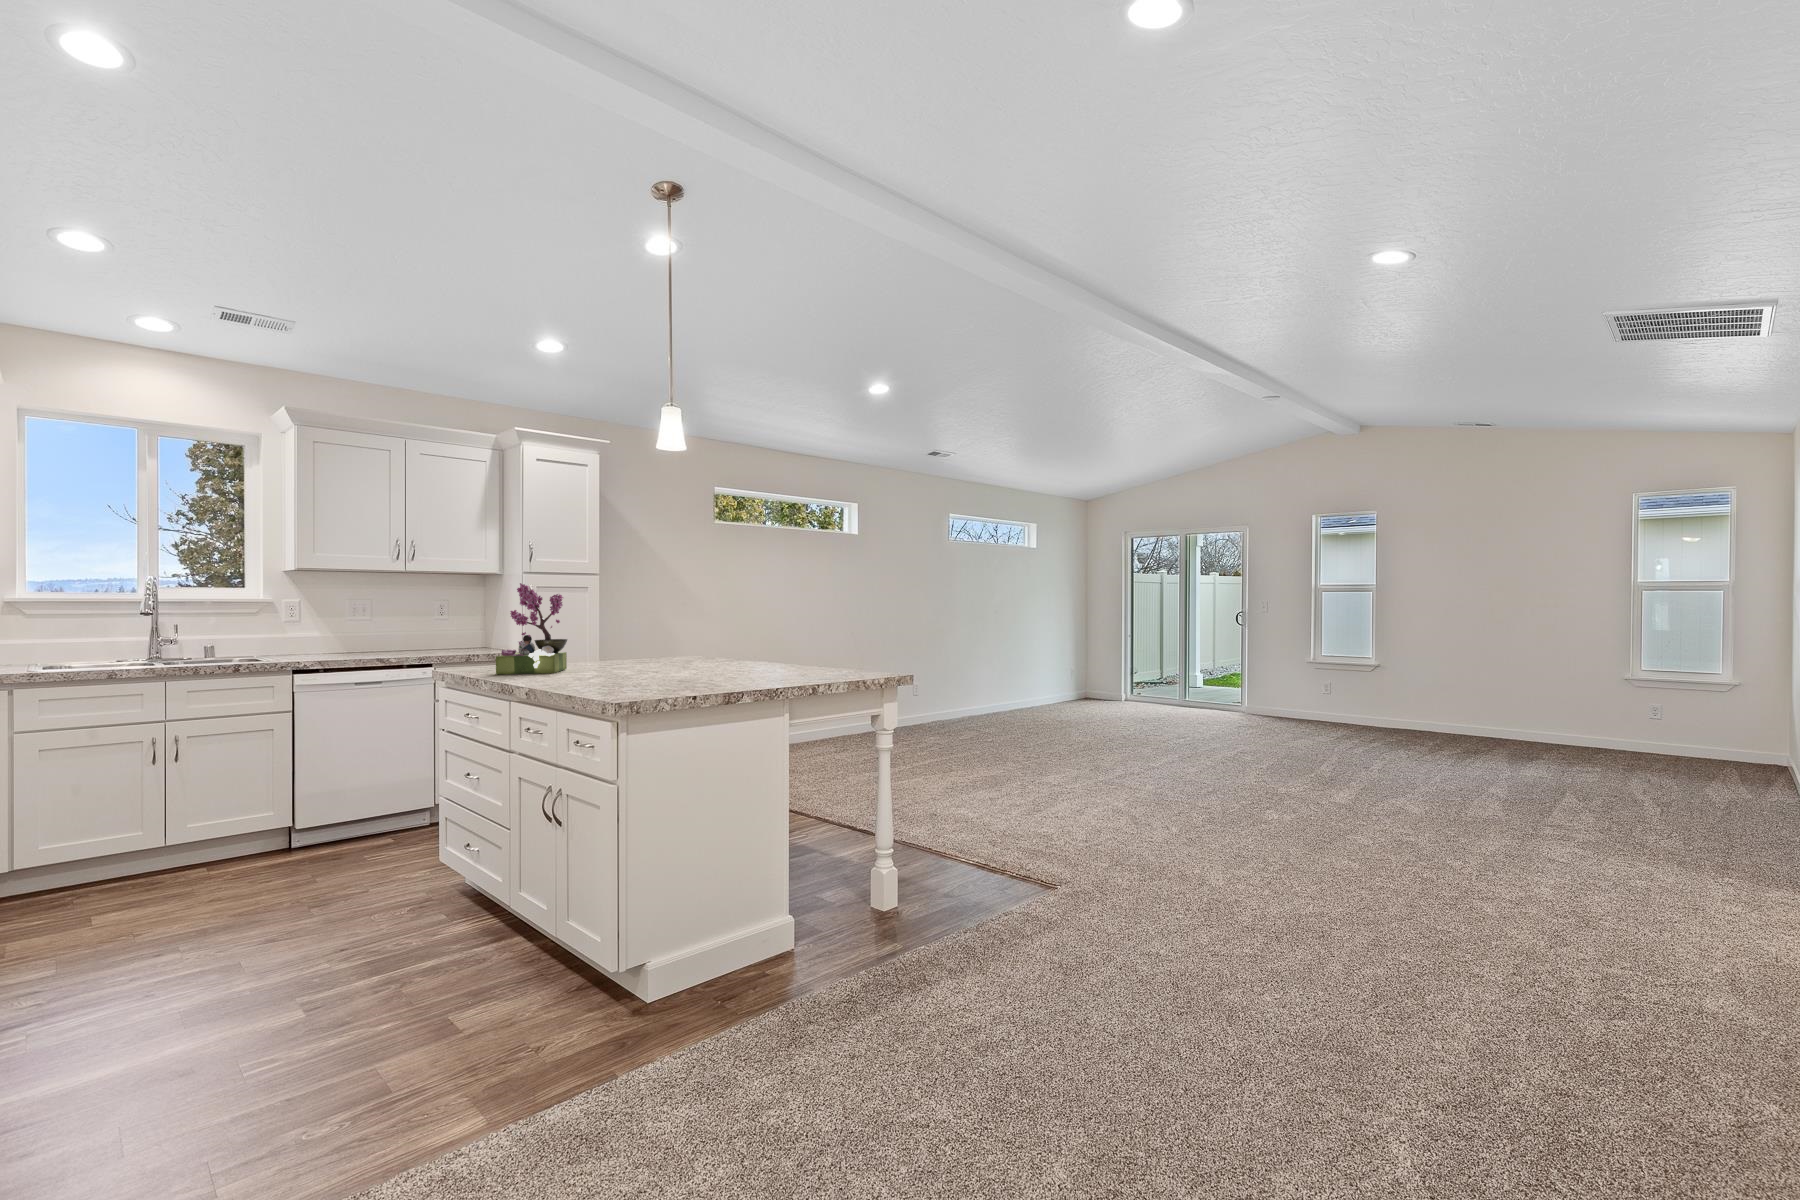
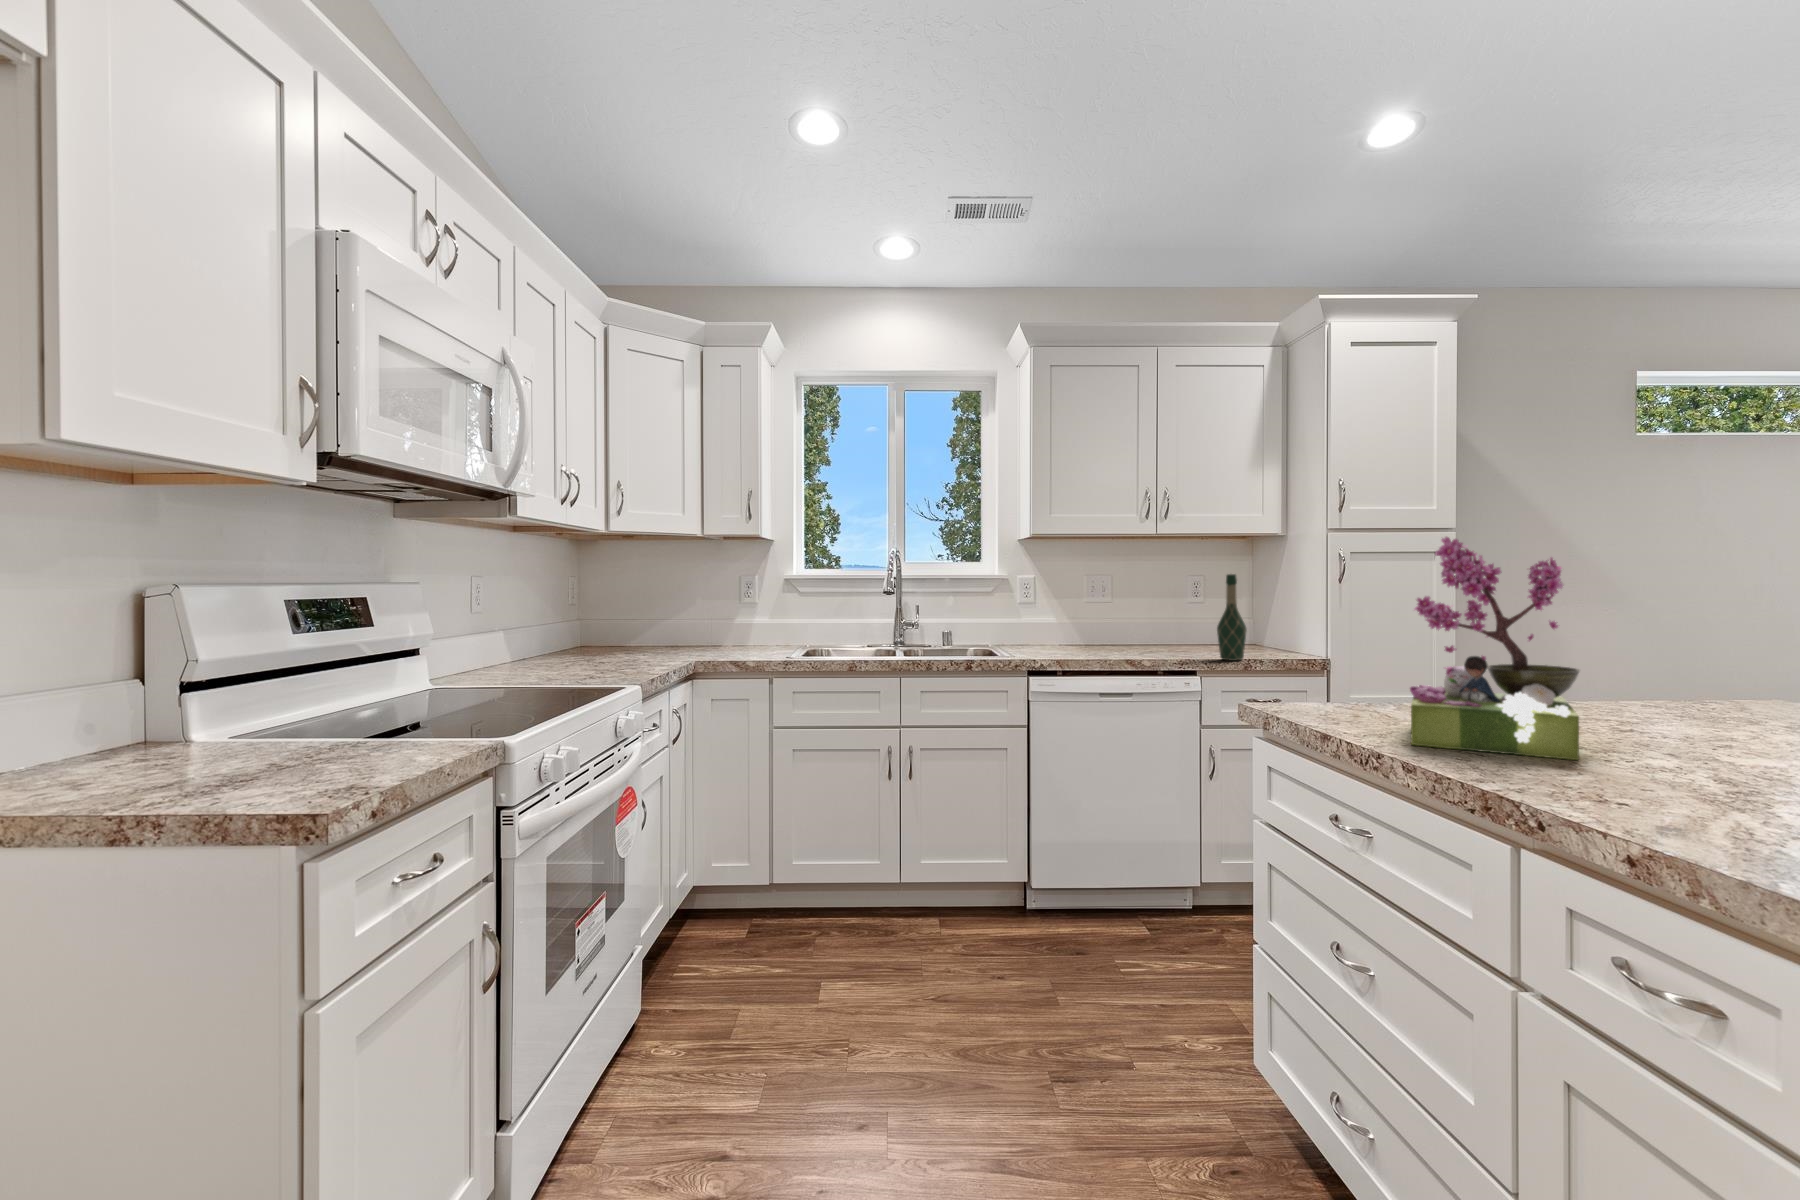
wine bottle: none [447,600,468,658] -> present [1217,574,1247,661]

